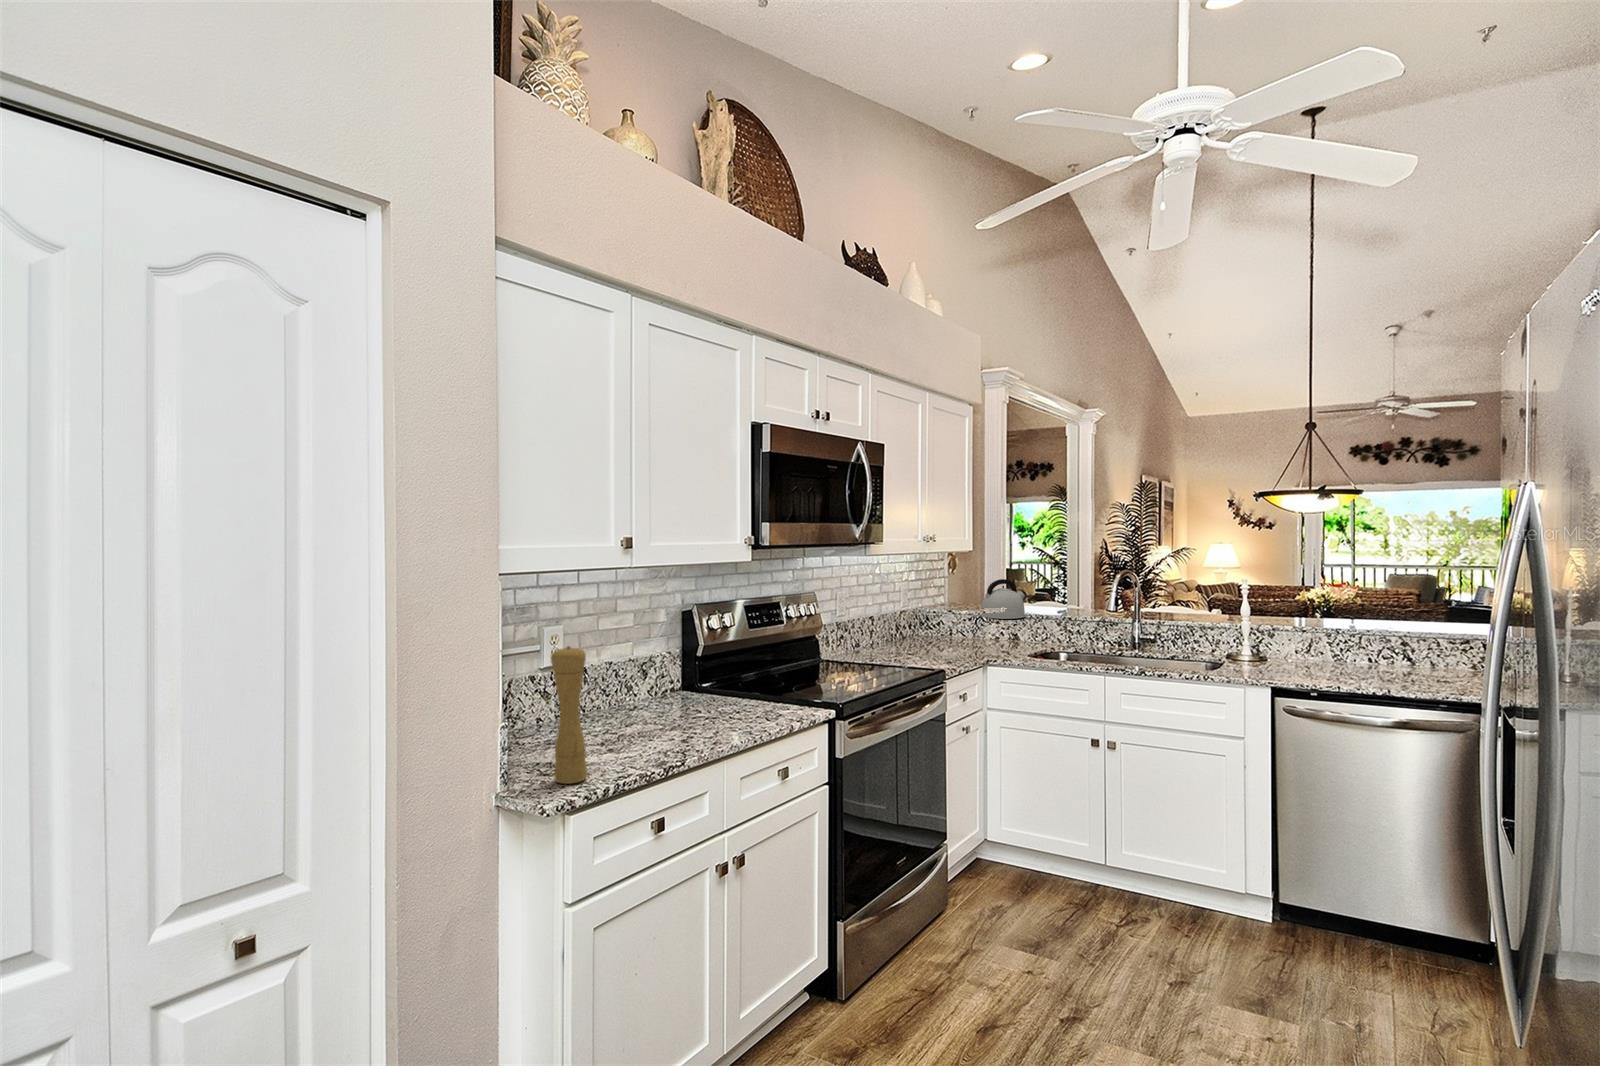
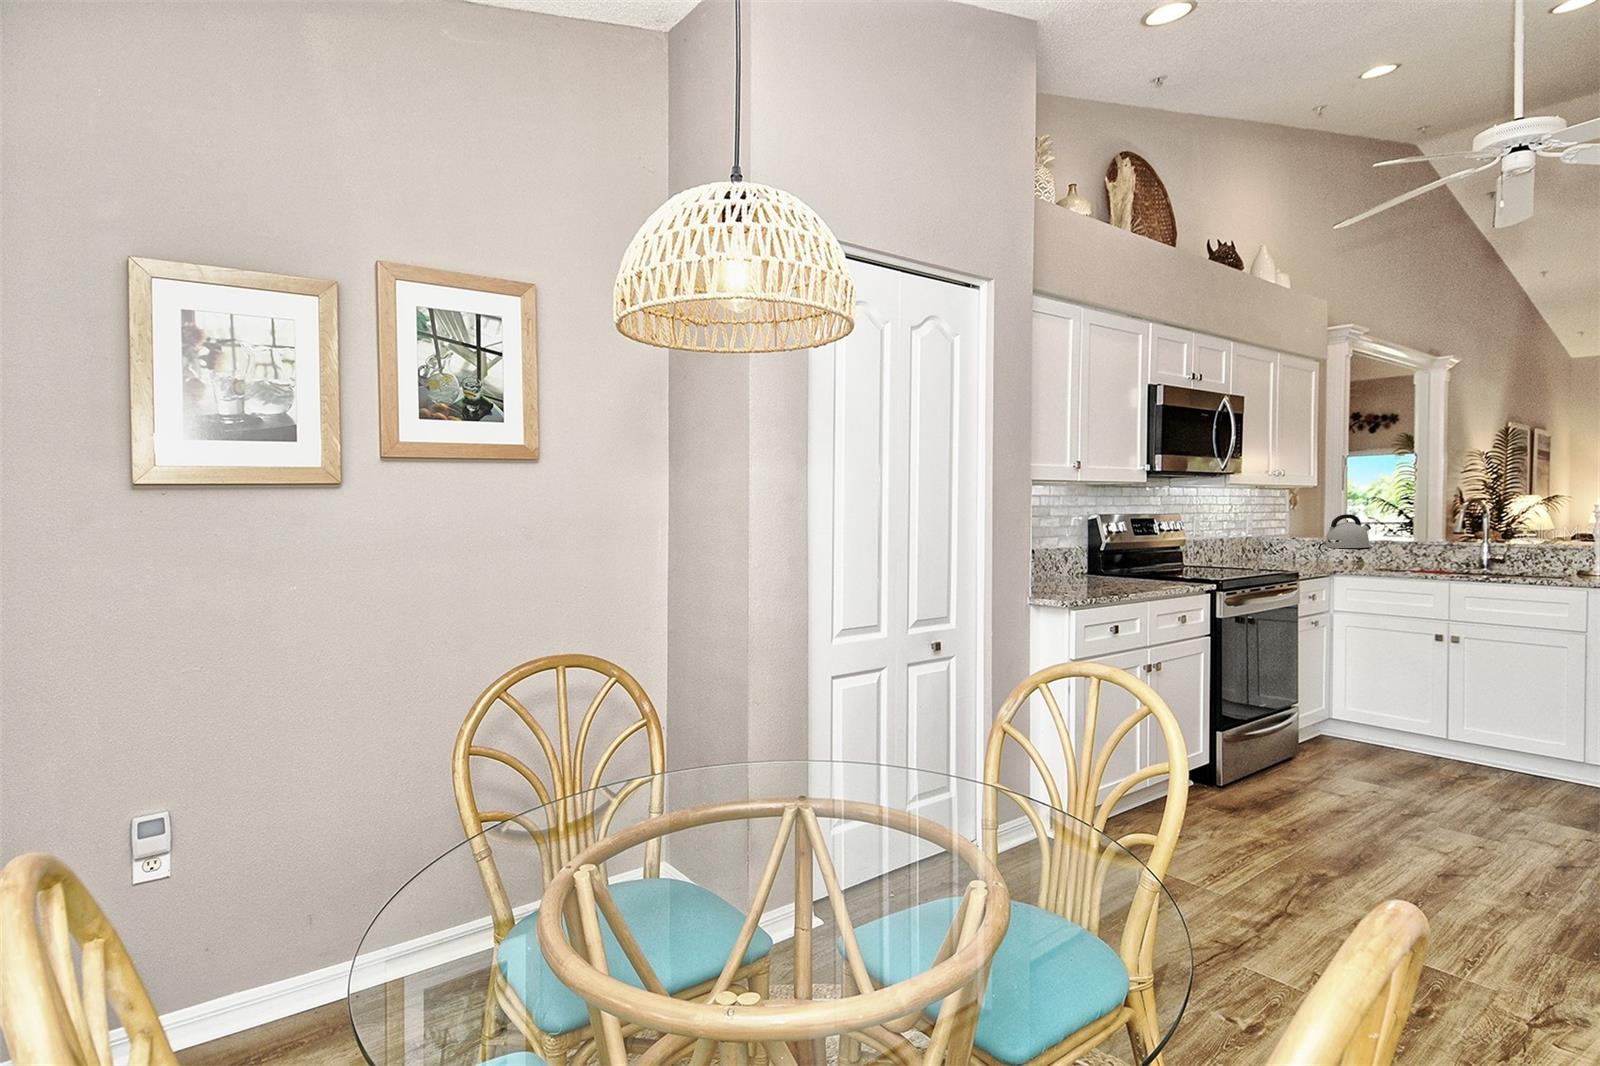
pepper mill: present [551,646,587,784] -> none [1052,518,1073,598]

